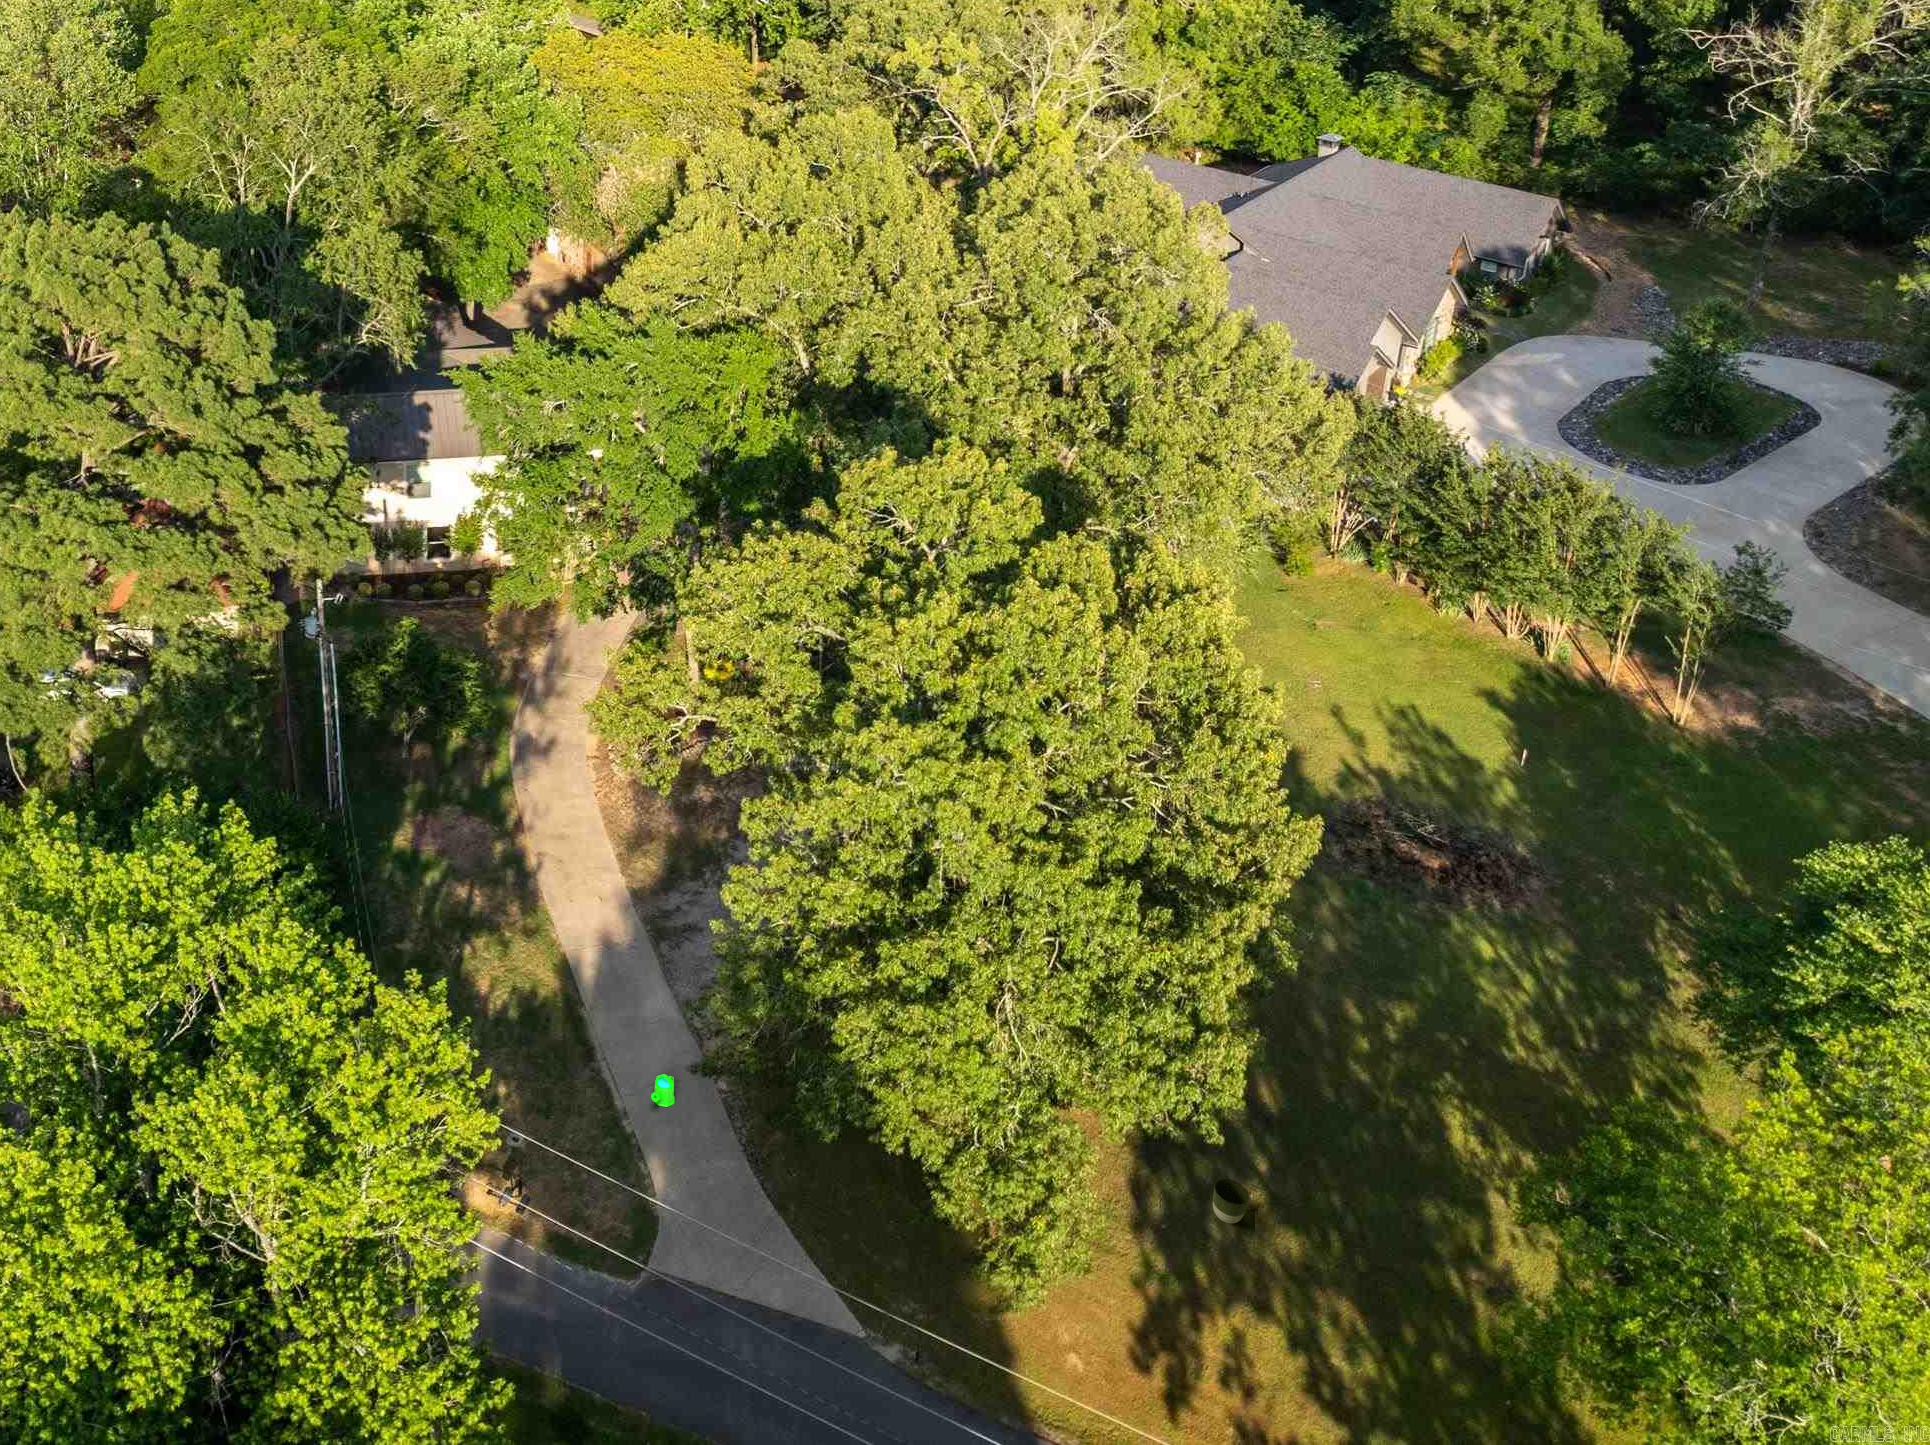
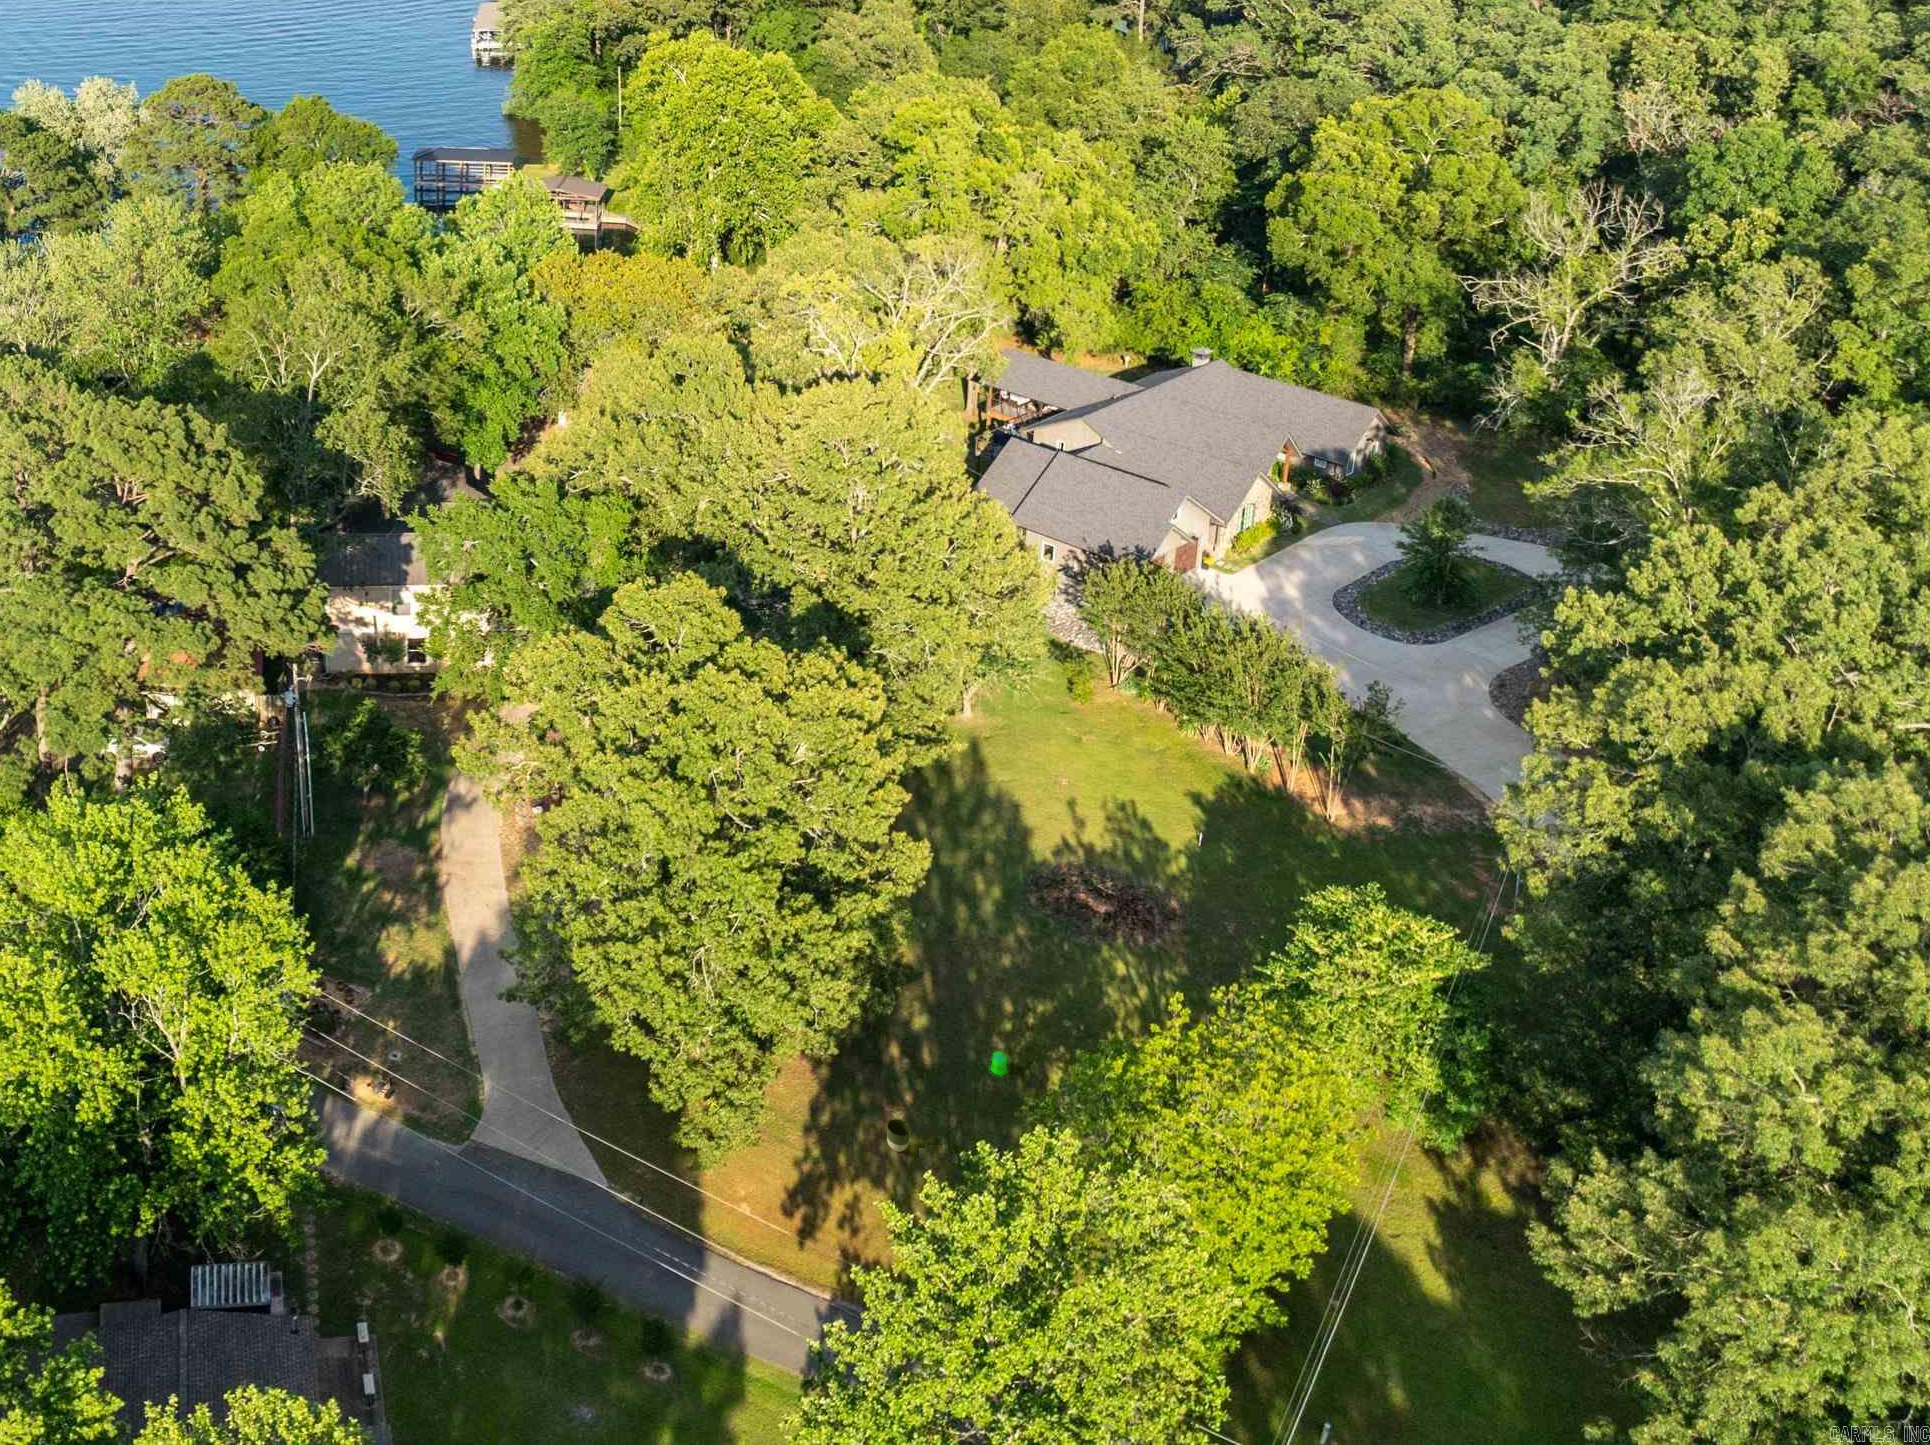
watering can: present [651,1074,675,1107] -> present [991,1051,1007,1075]

